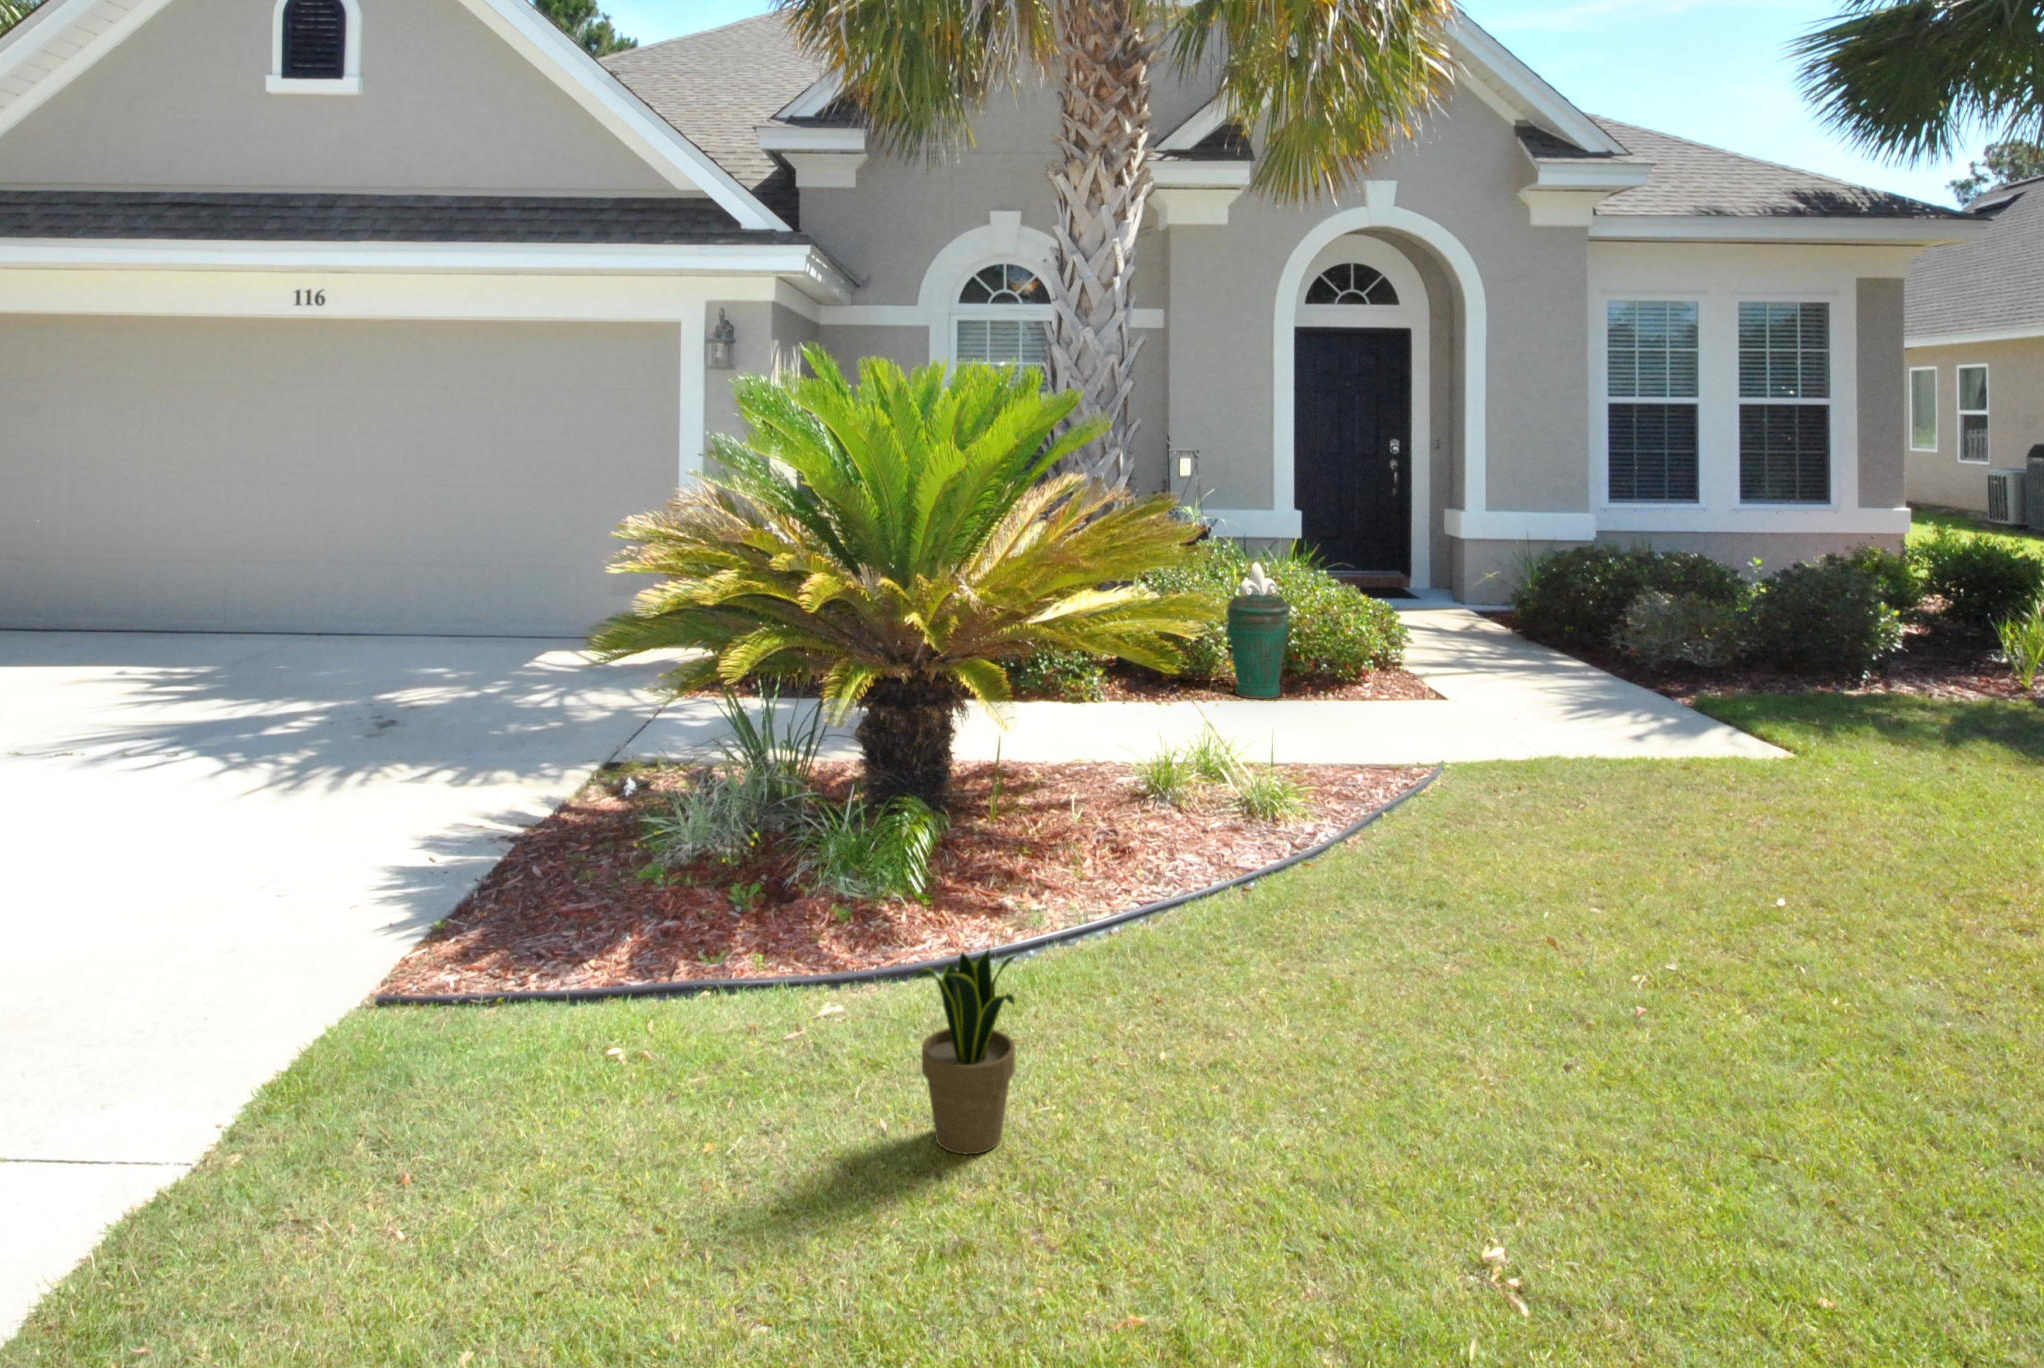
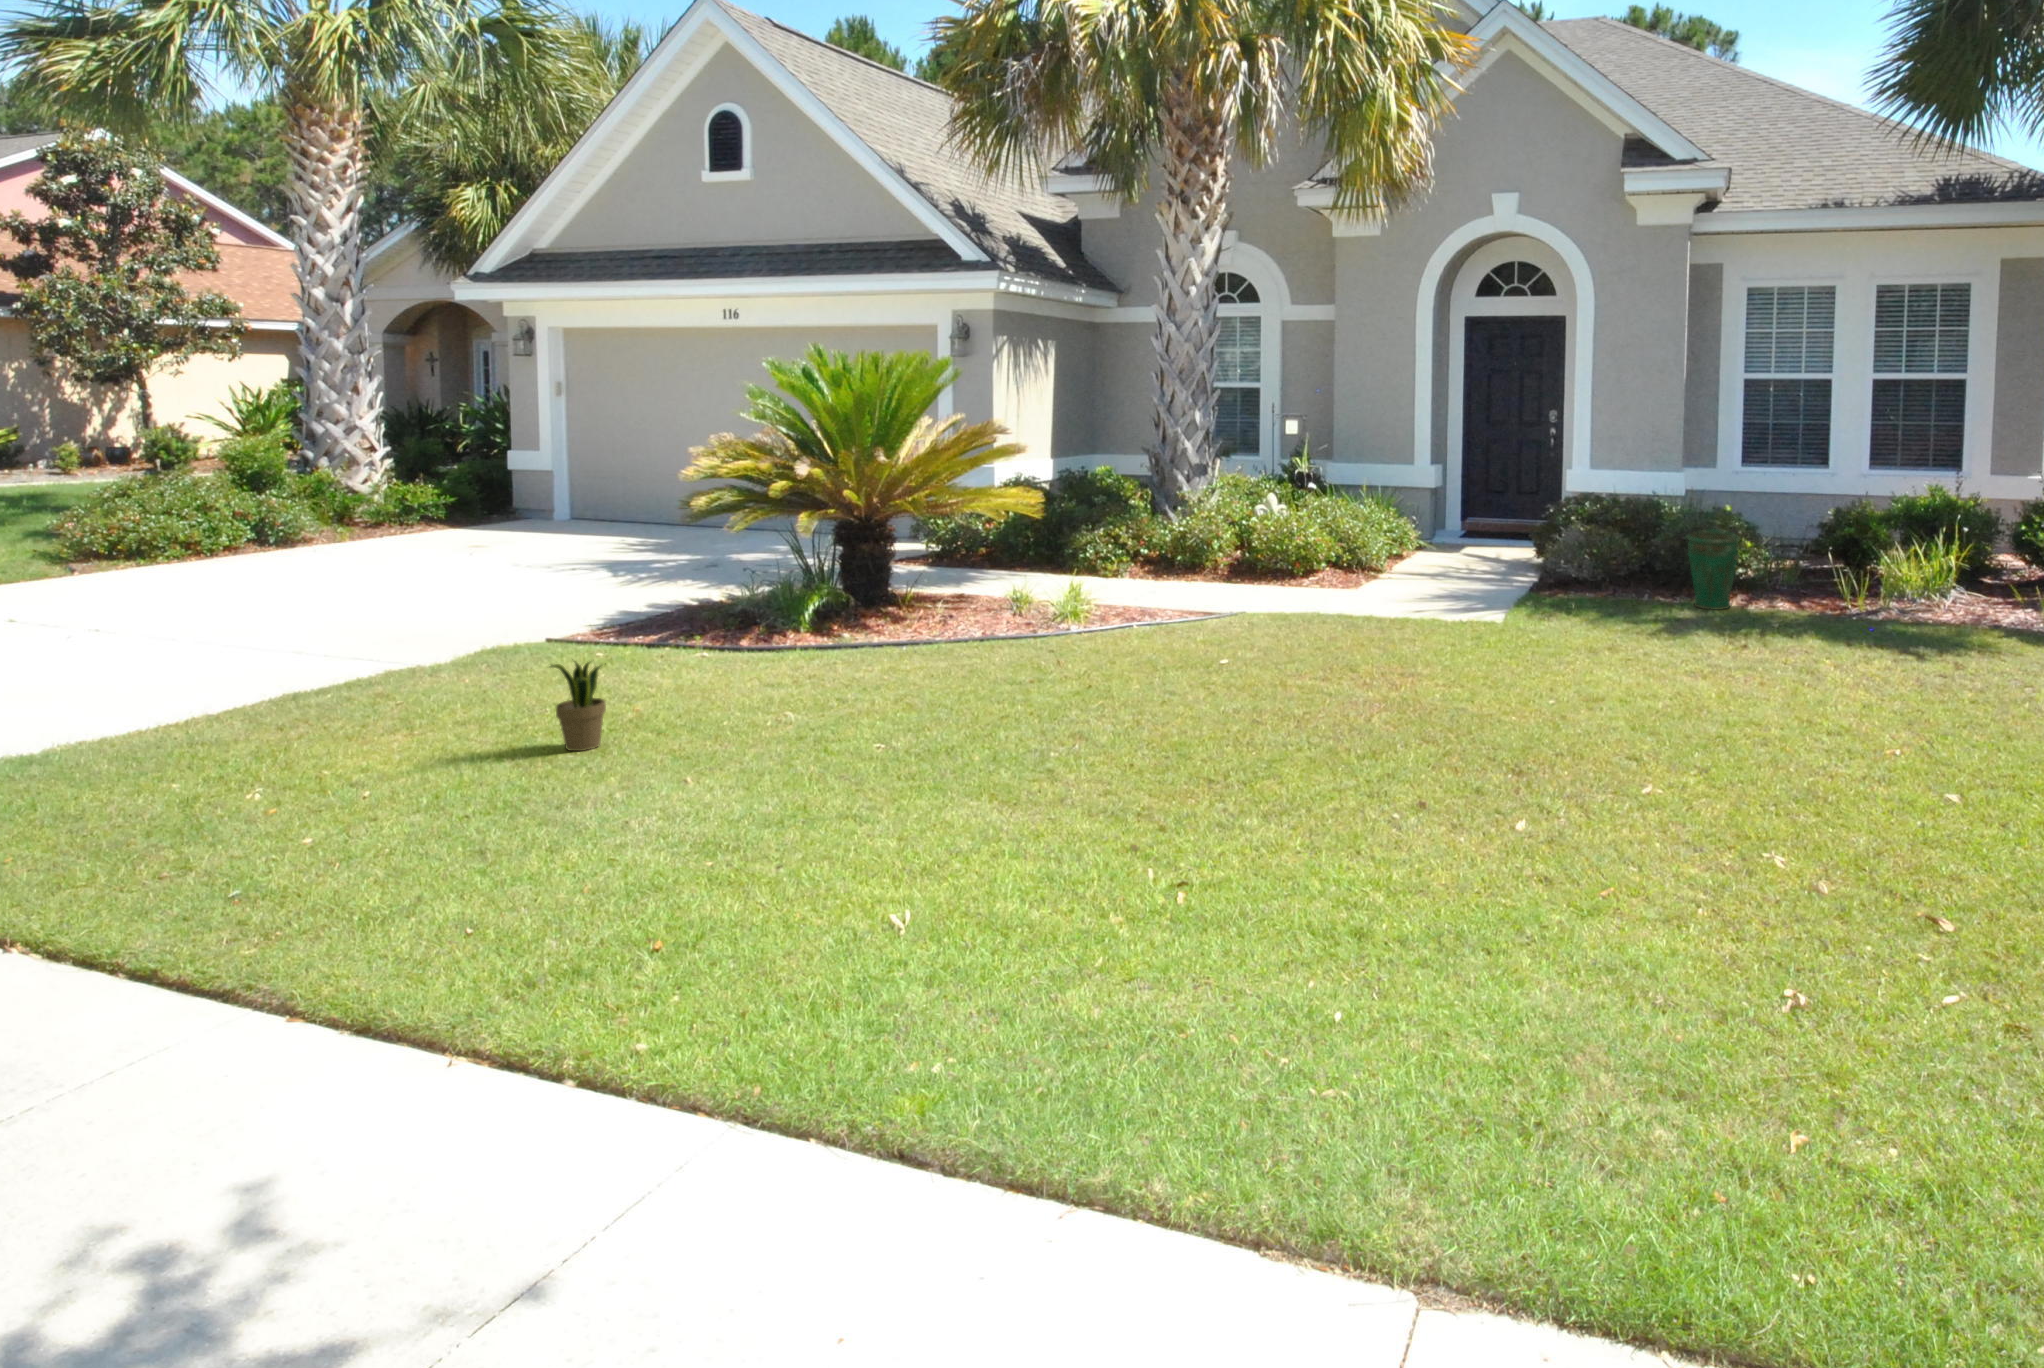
trash can: present [1226,594,1291,699] -> present [1687,528,1741,610]

